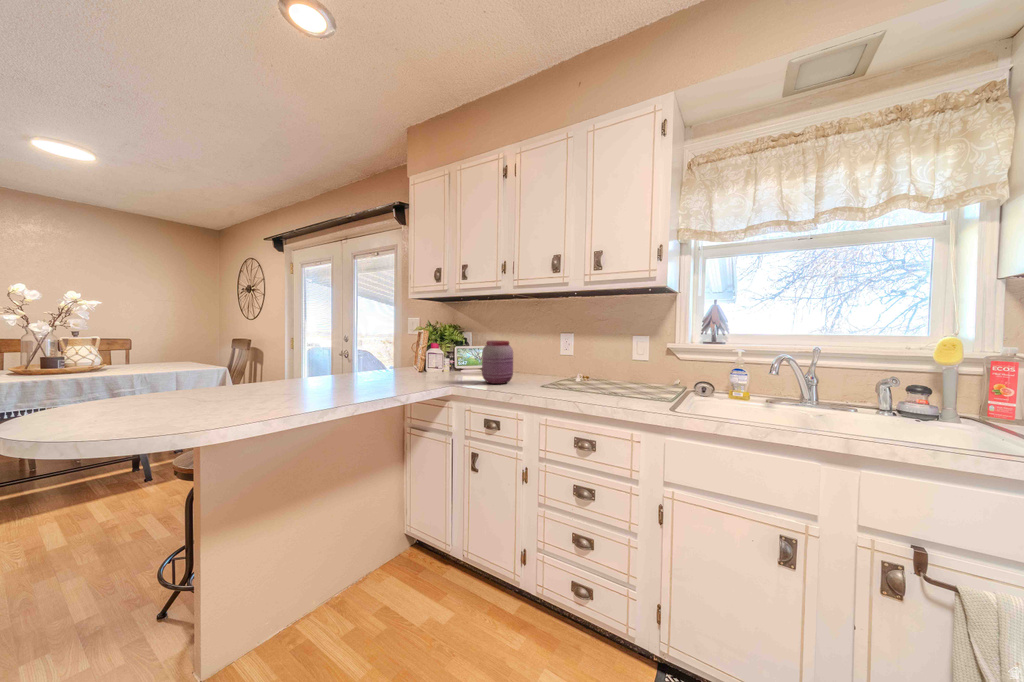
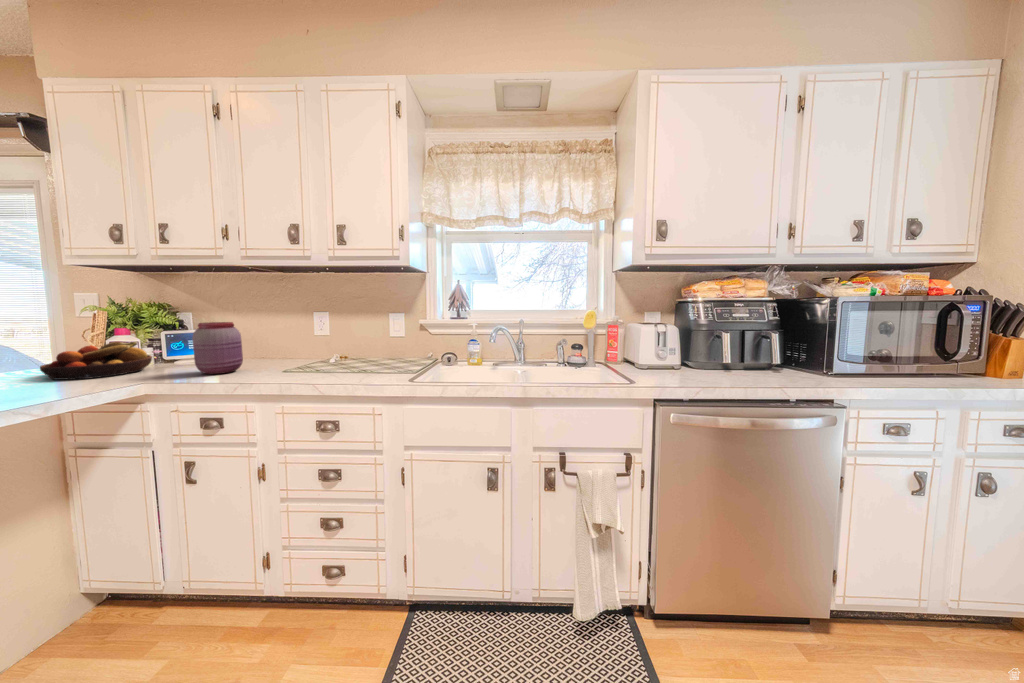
fruit bowl: none [398,353,452,379] -> present [40,342,152,380]

